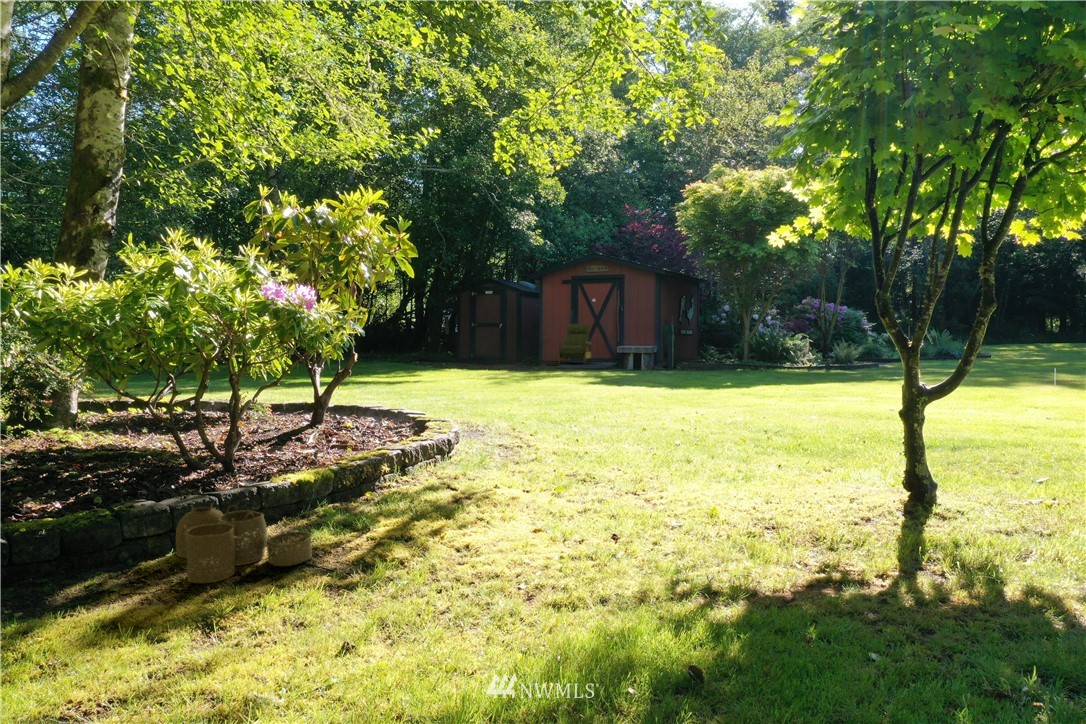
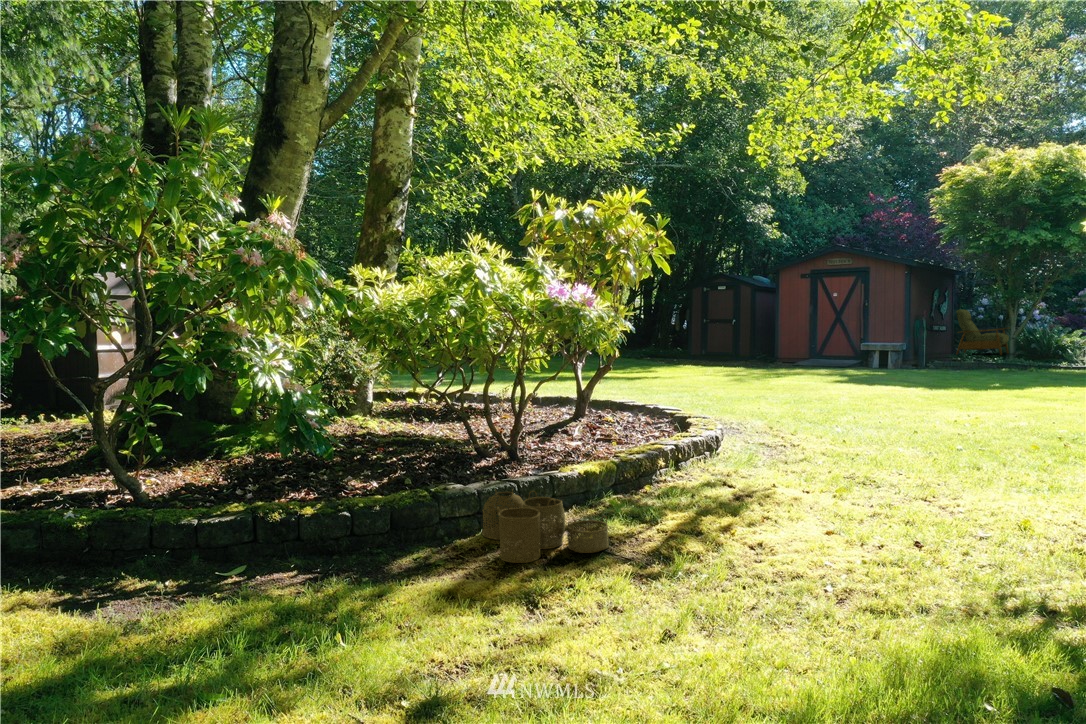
chair: present [558,324,592,364] -> present [956,310,1009,355]

